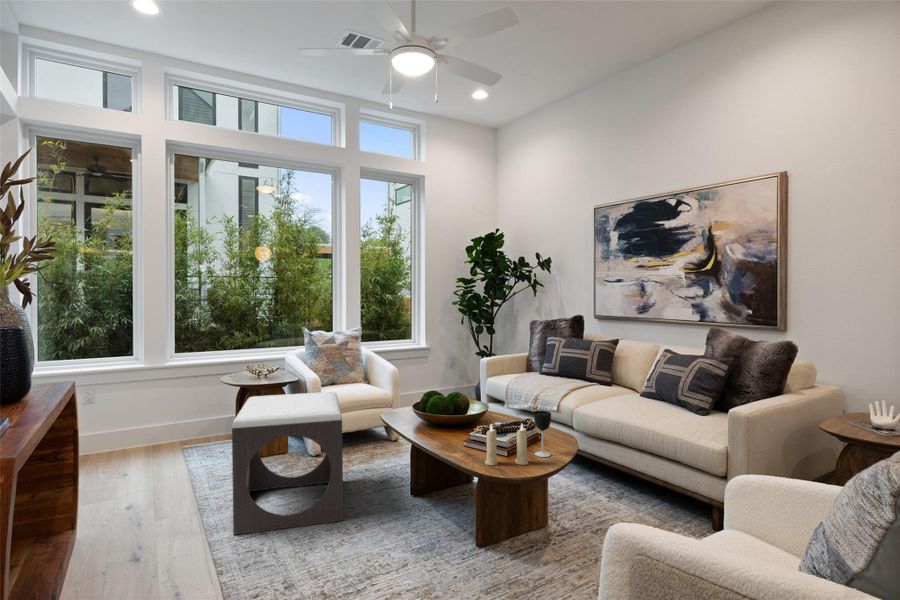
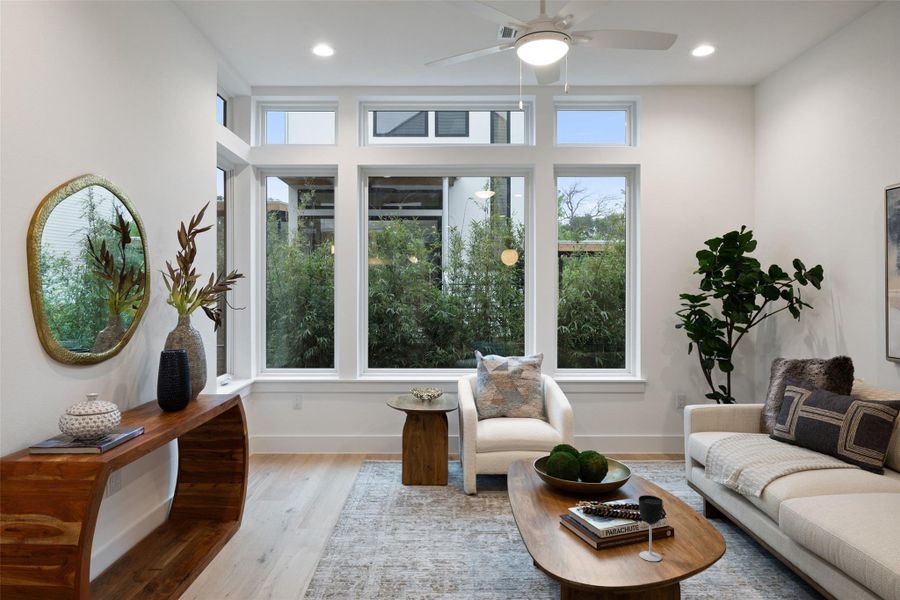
footstool: present [232,392,343,535] -> none [345,423,472,573]
candle: present [485,424,528,465] -> none [562,498,618,564]

